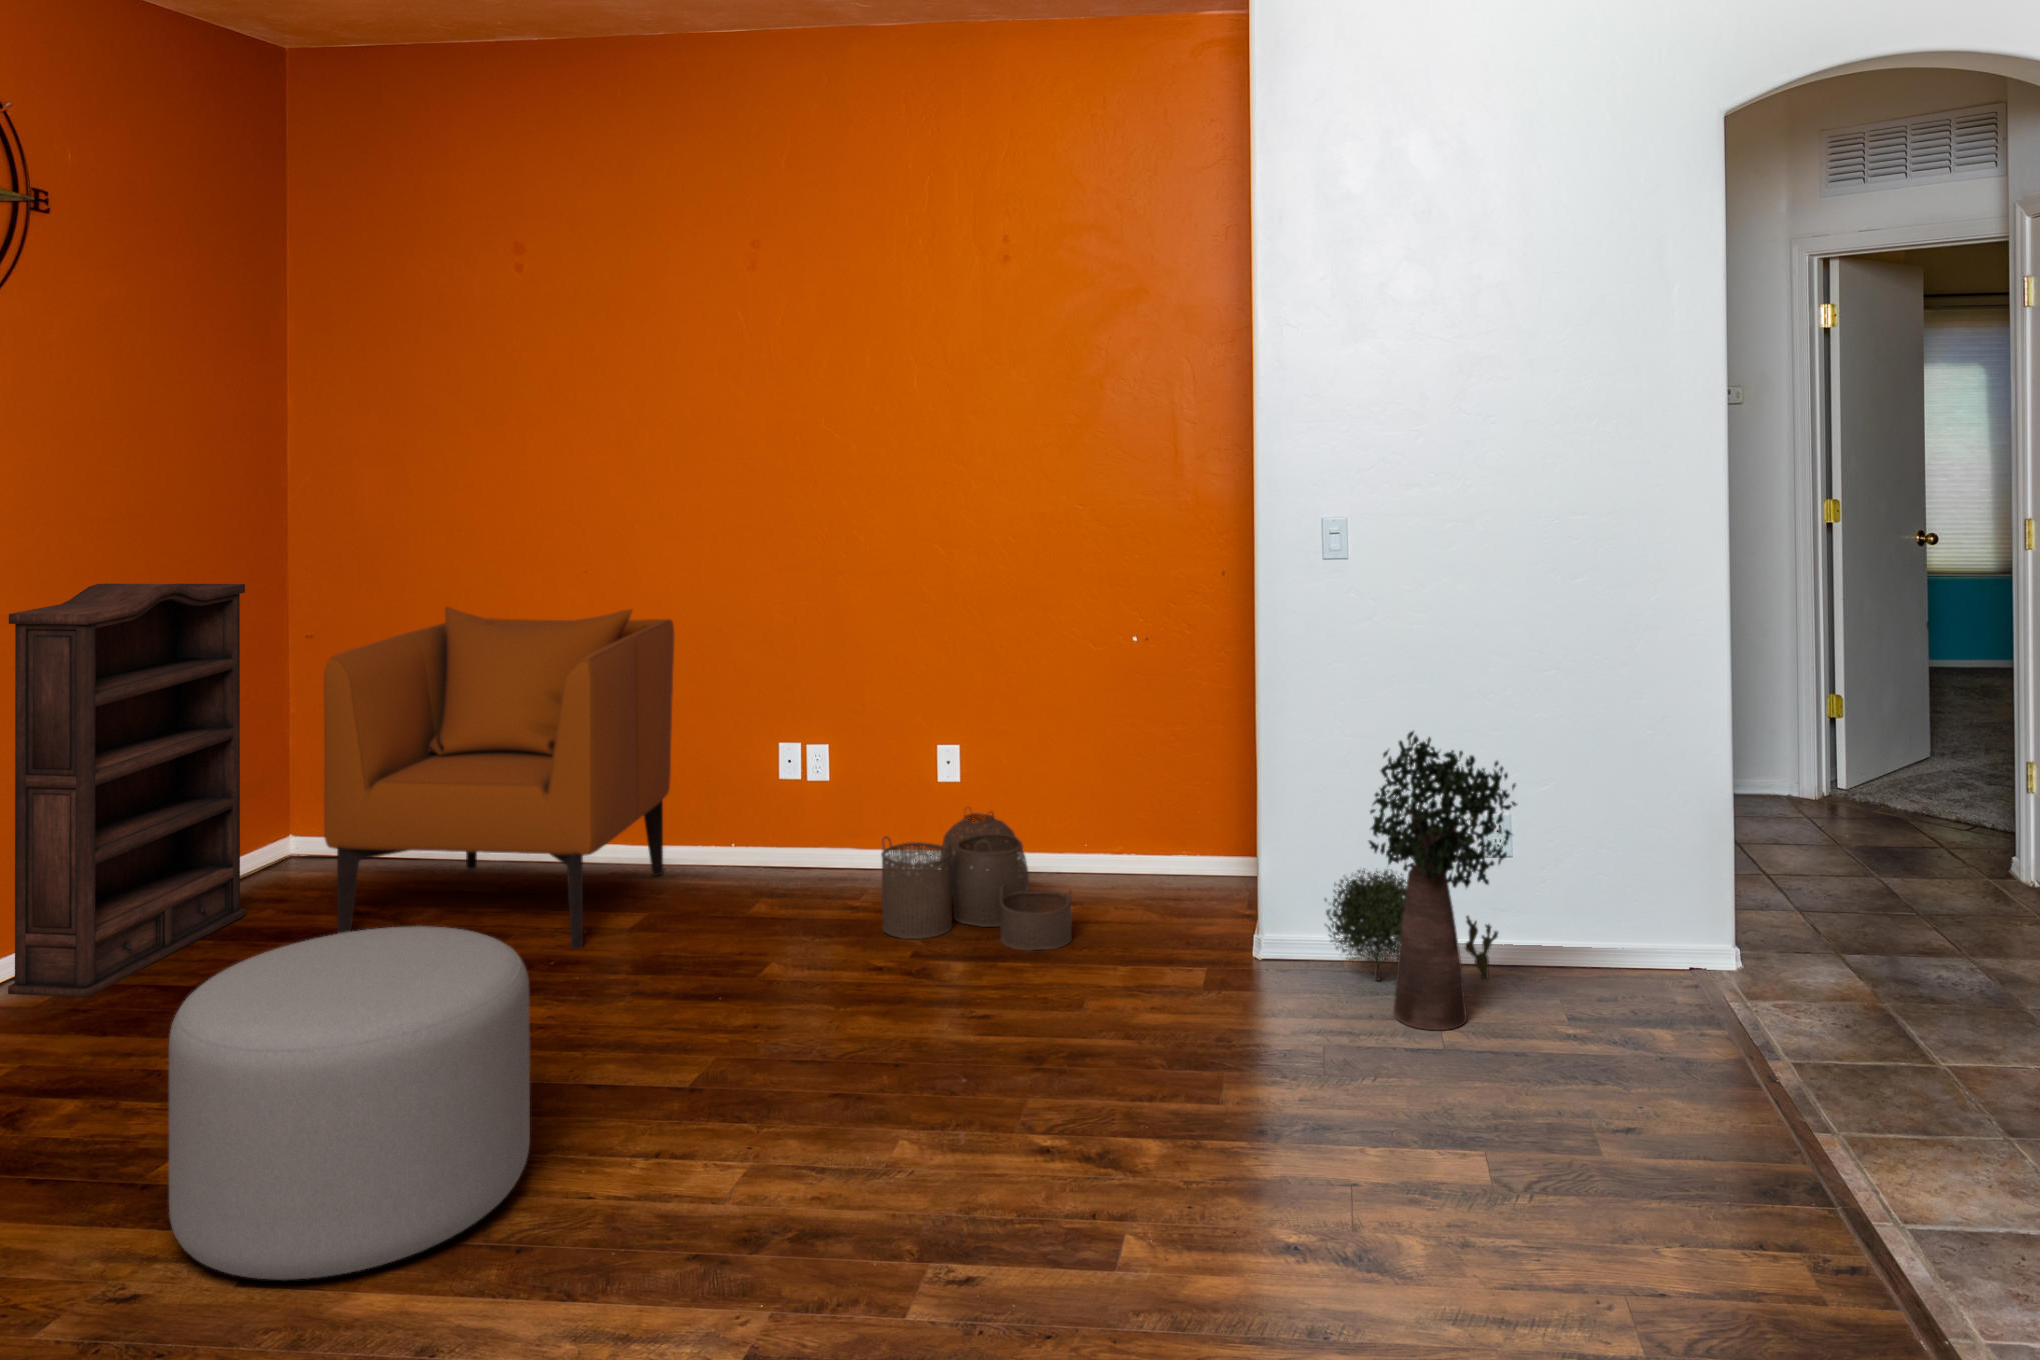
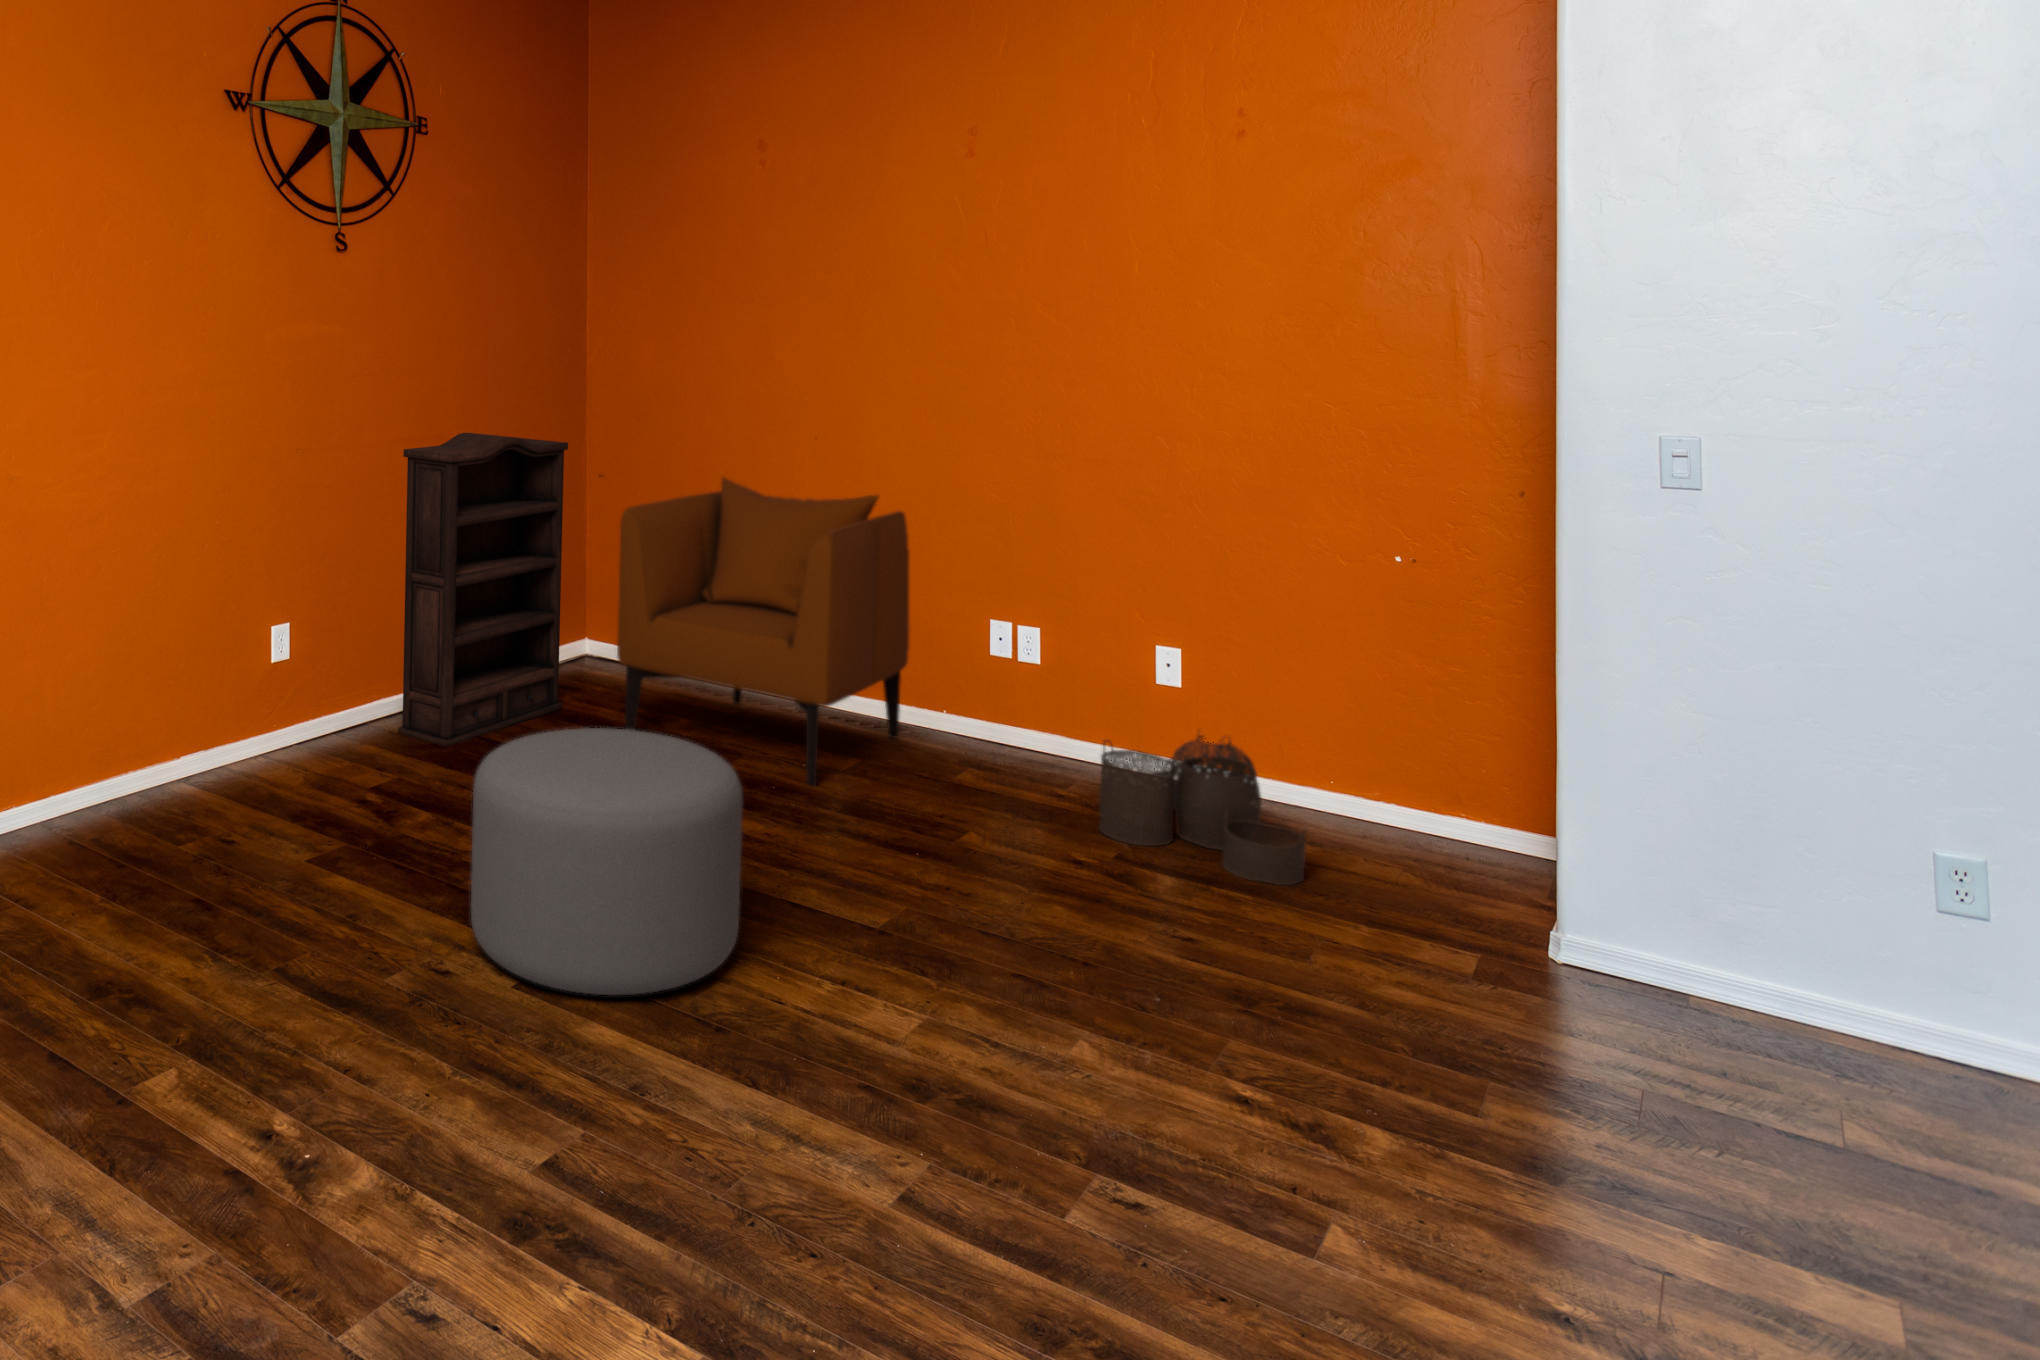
potted plant: present [1324,731,1516,1030] -> none [1621,727,1919,1084]

